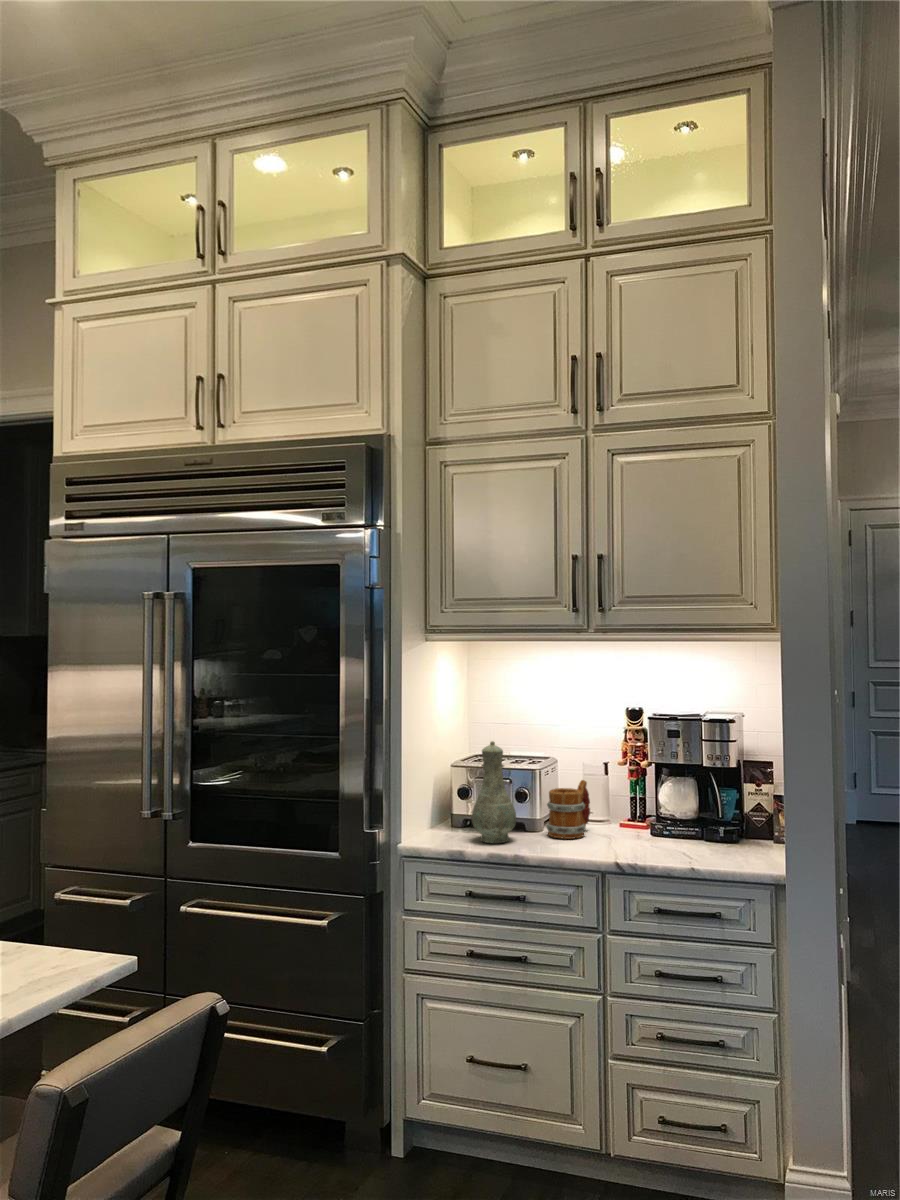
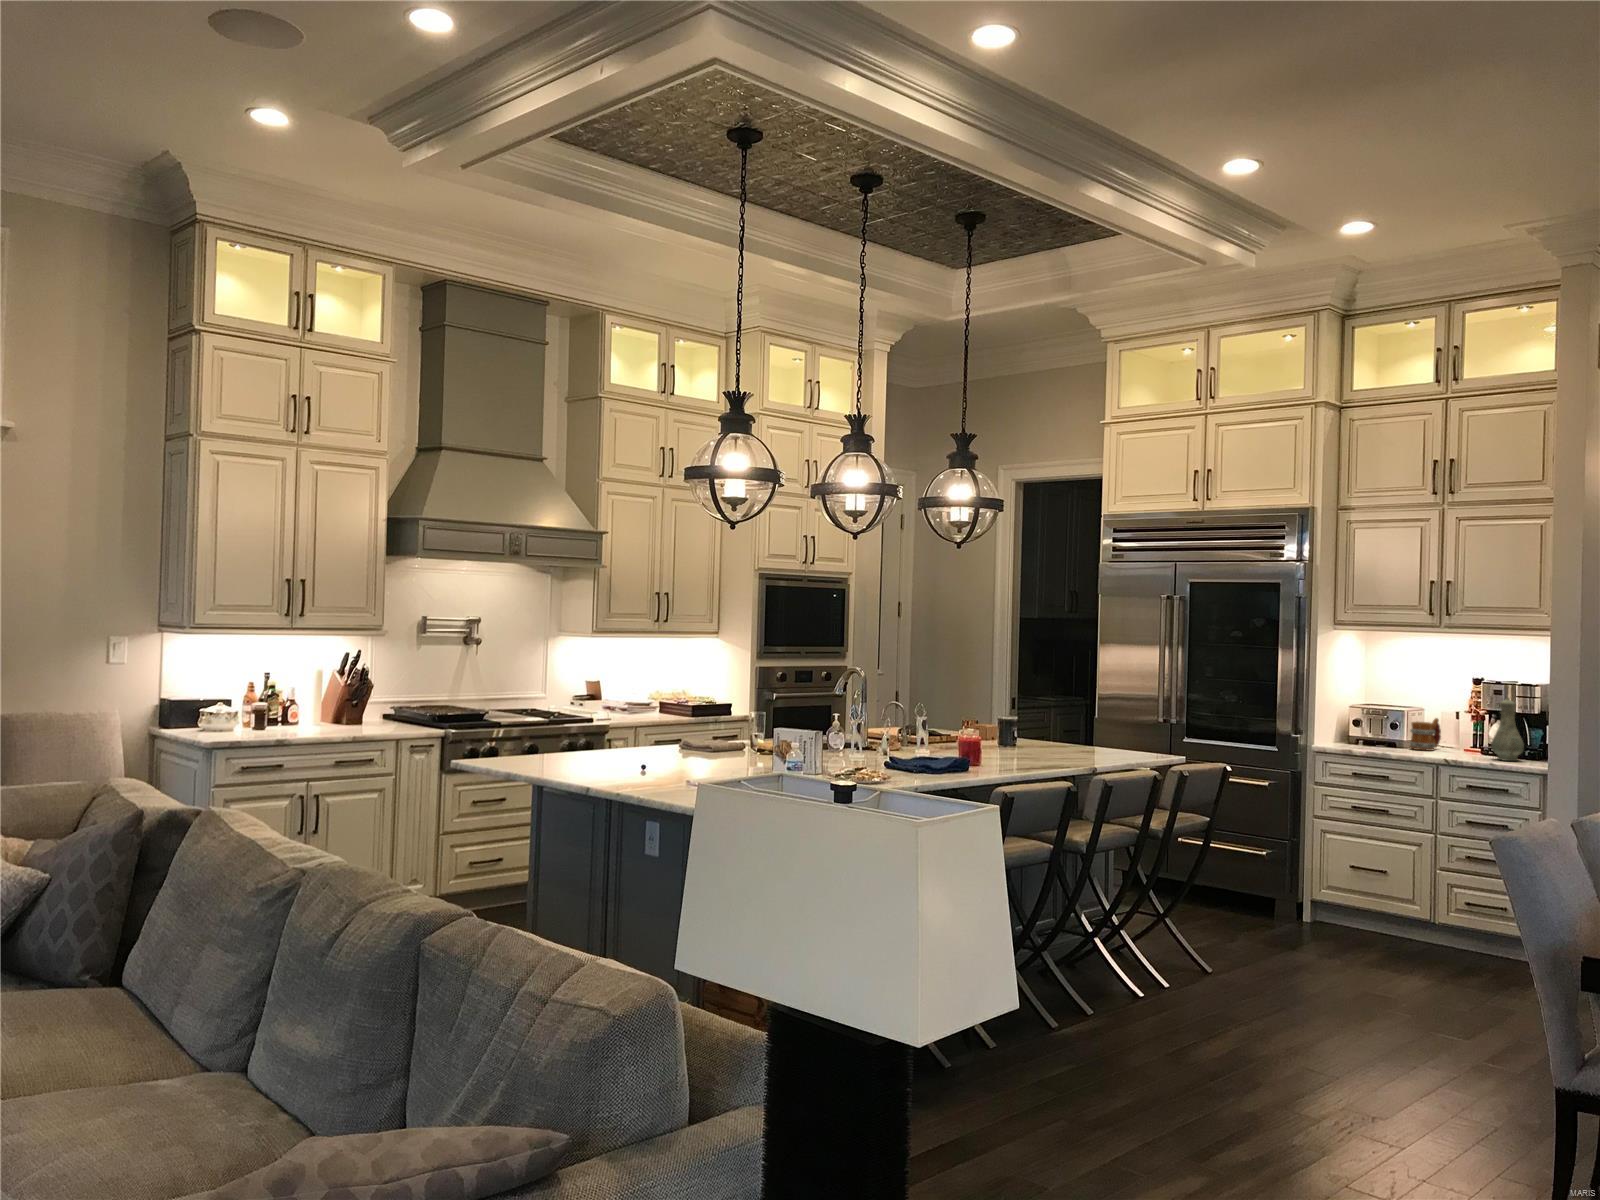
vase: present [472,741,516,843] -> present [1491,698,1524,761]

